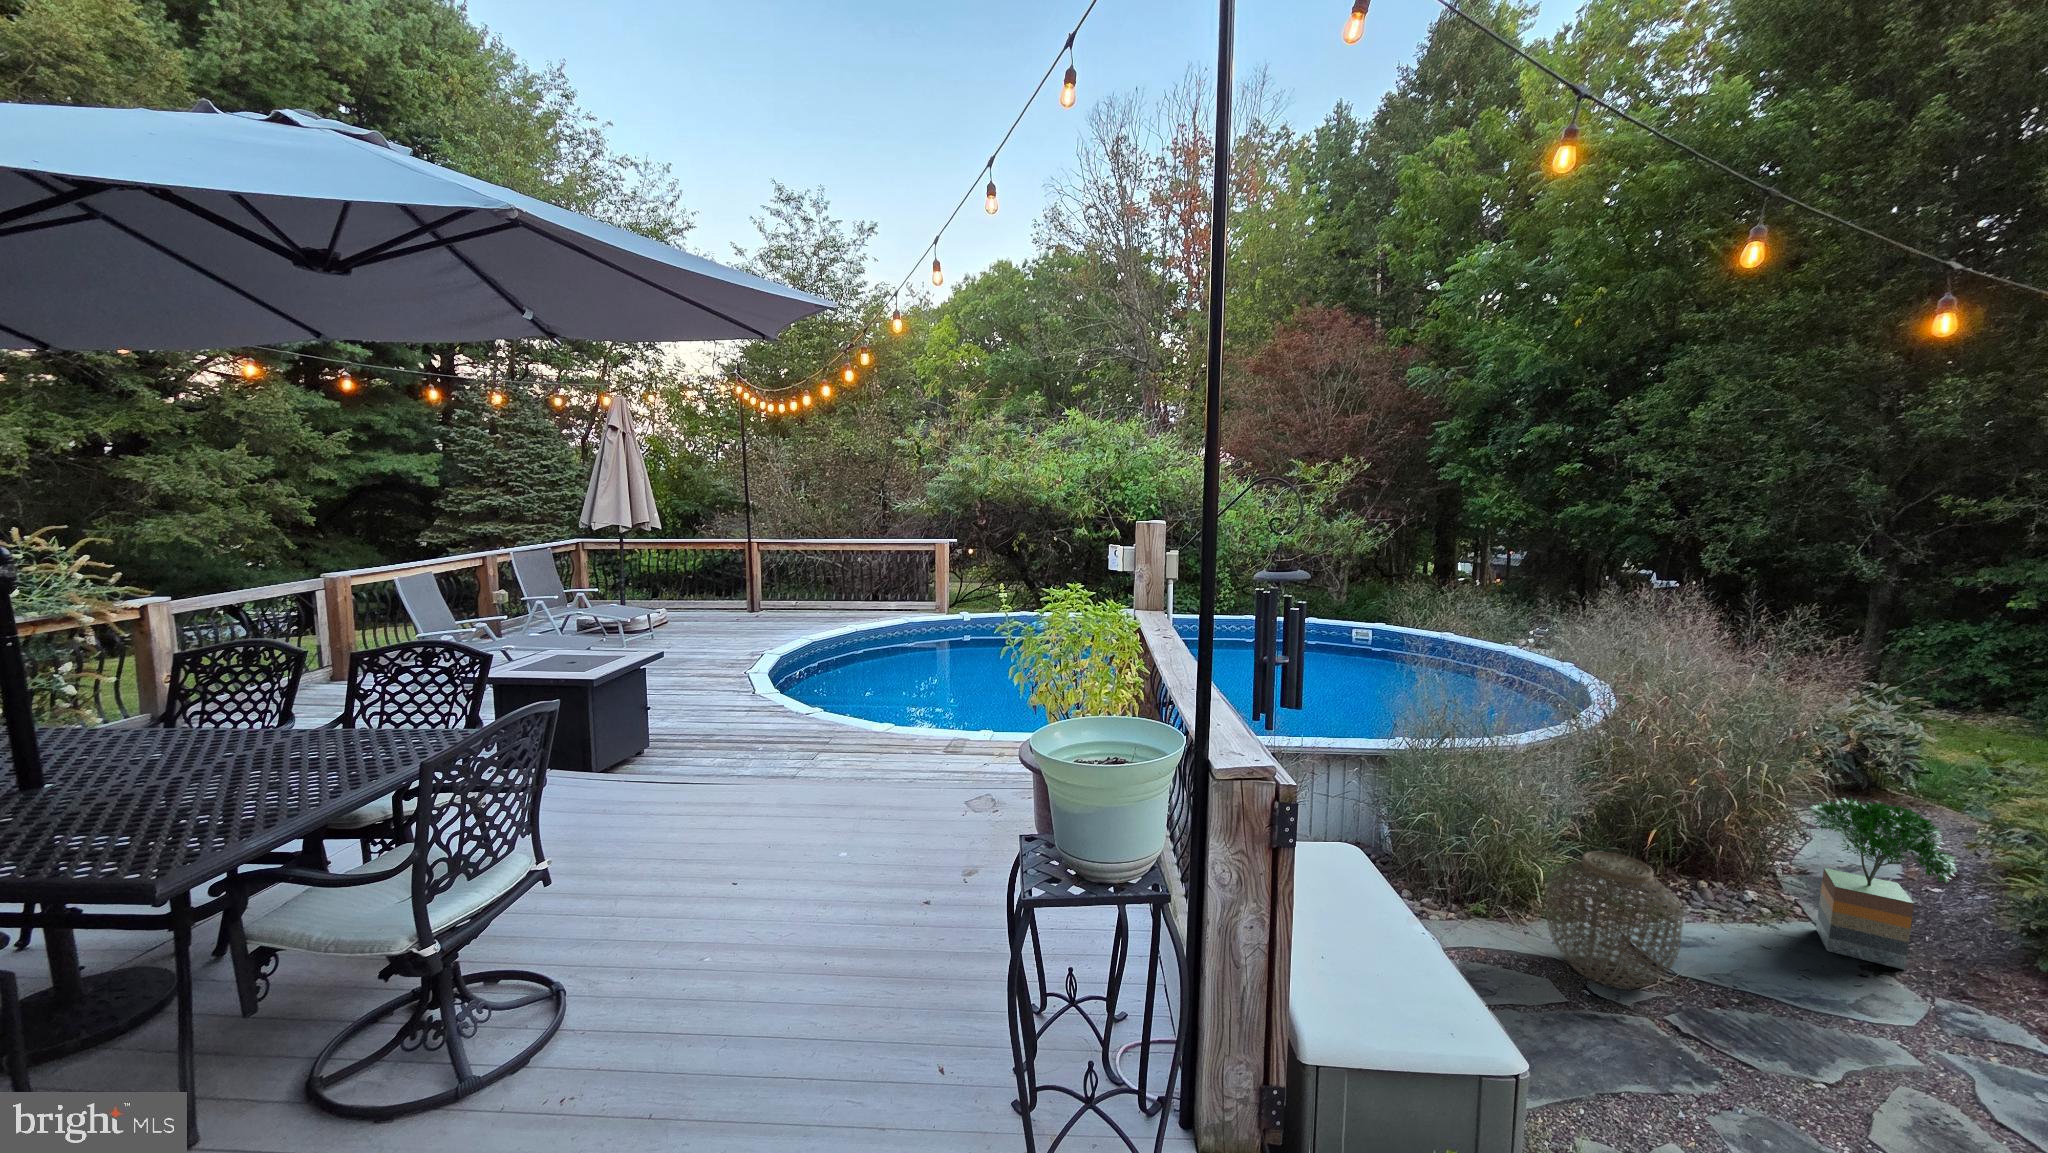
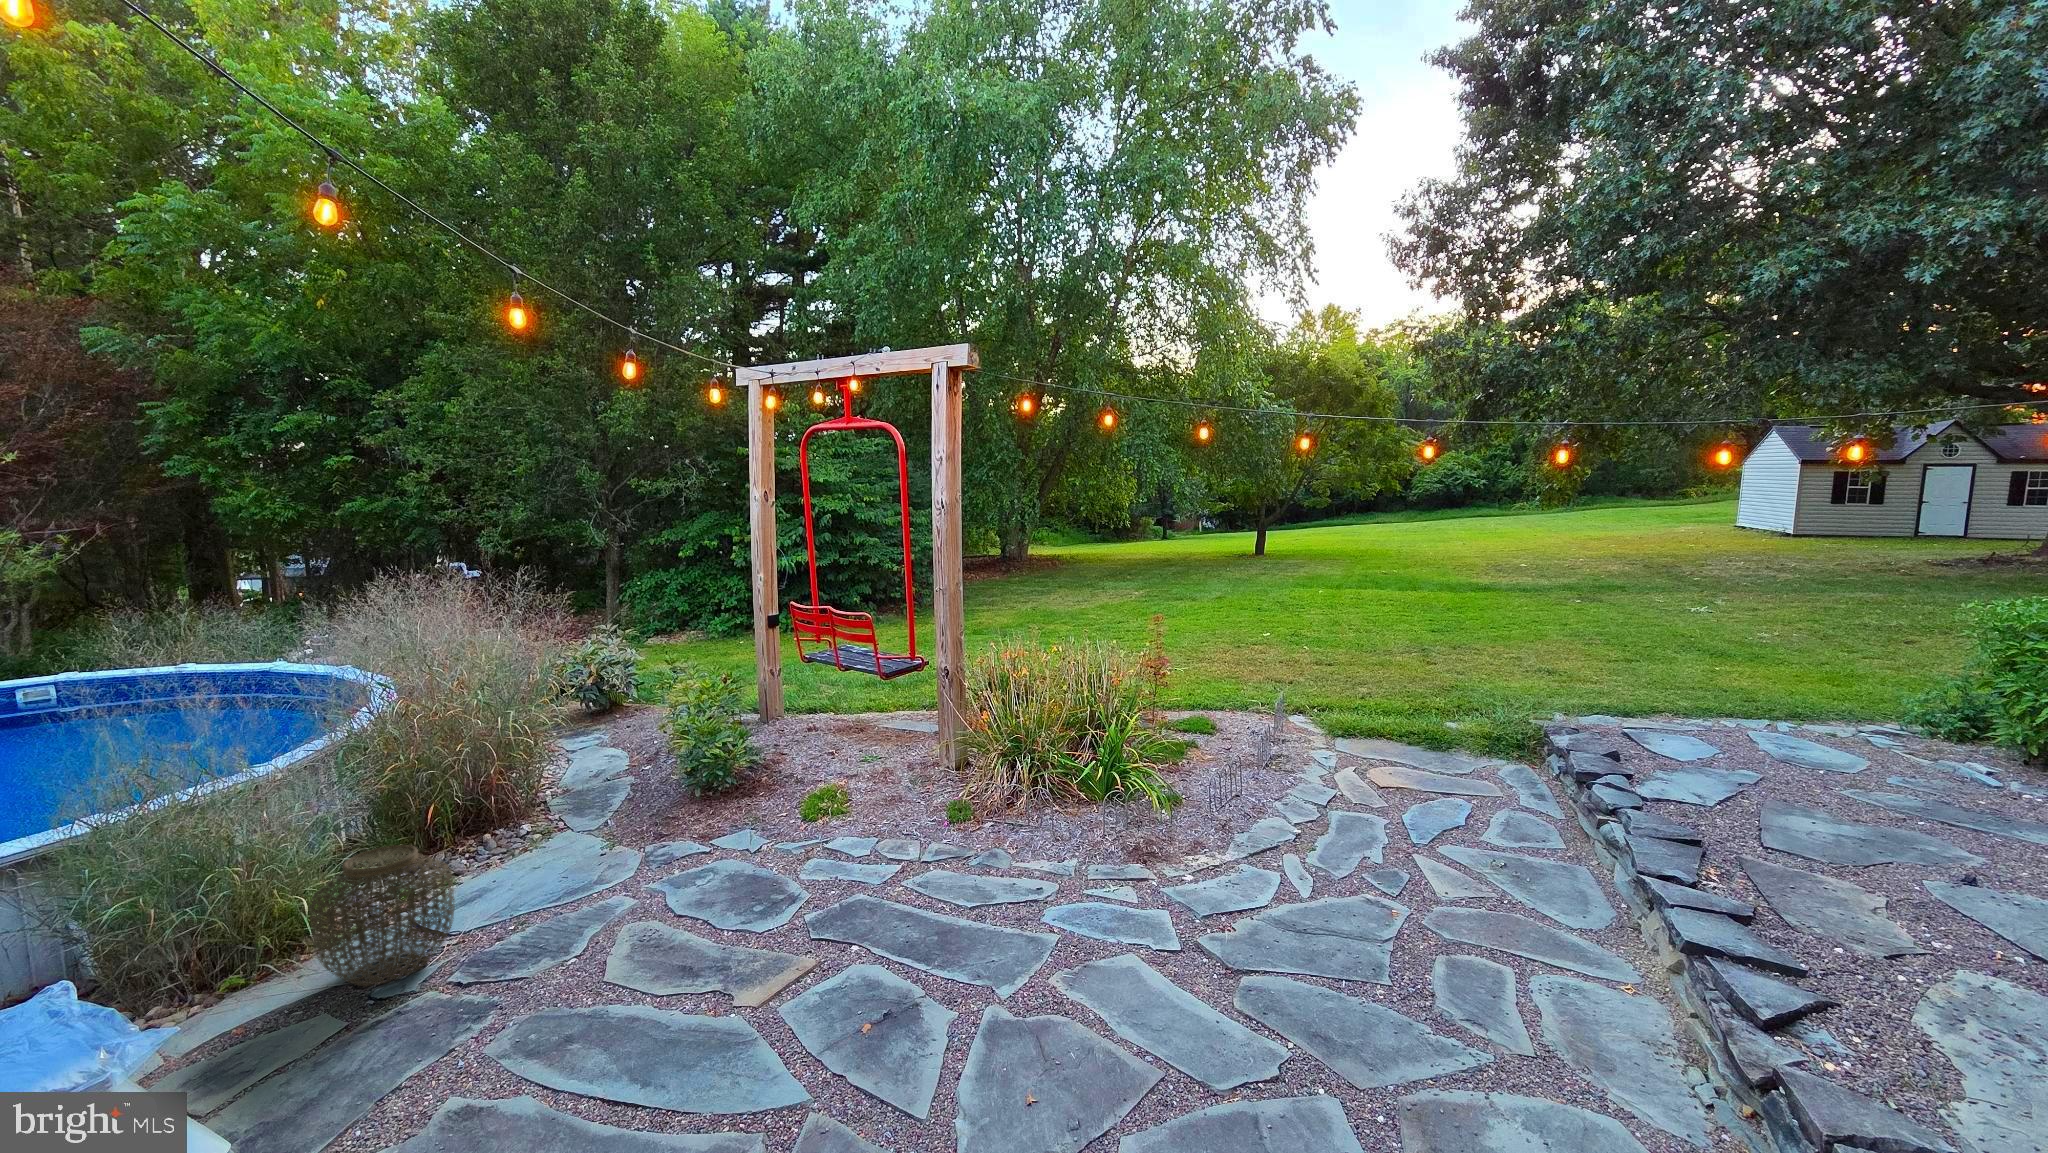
potted tree: present [1810,797,1956,970] -> none [550,716,646,849]

